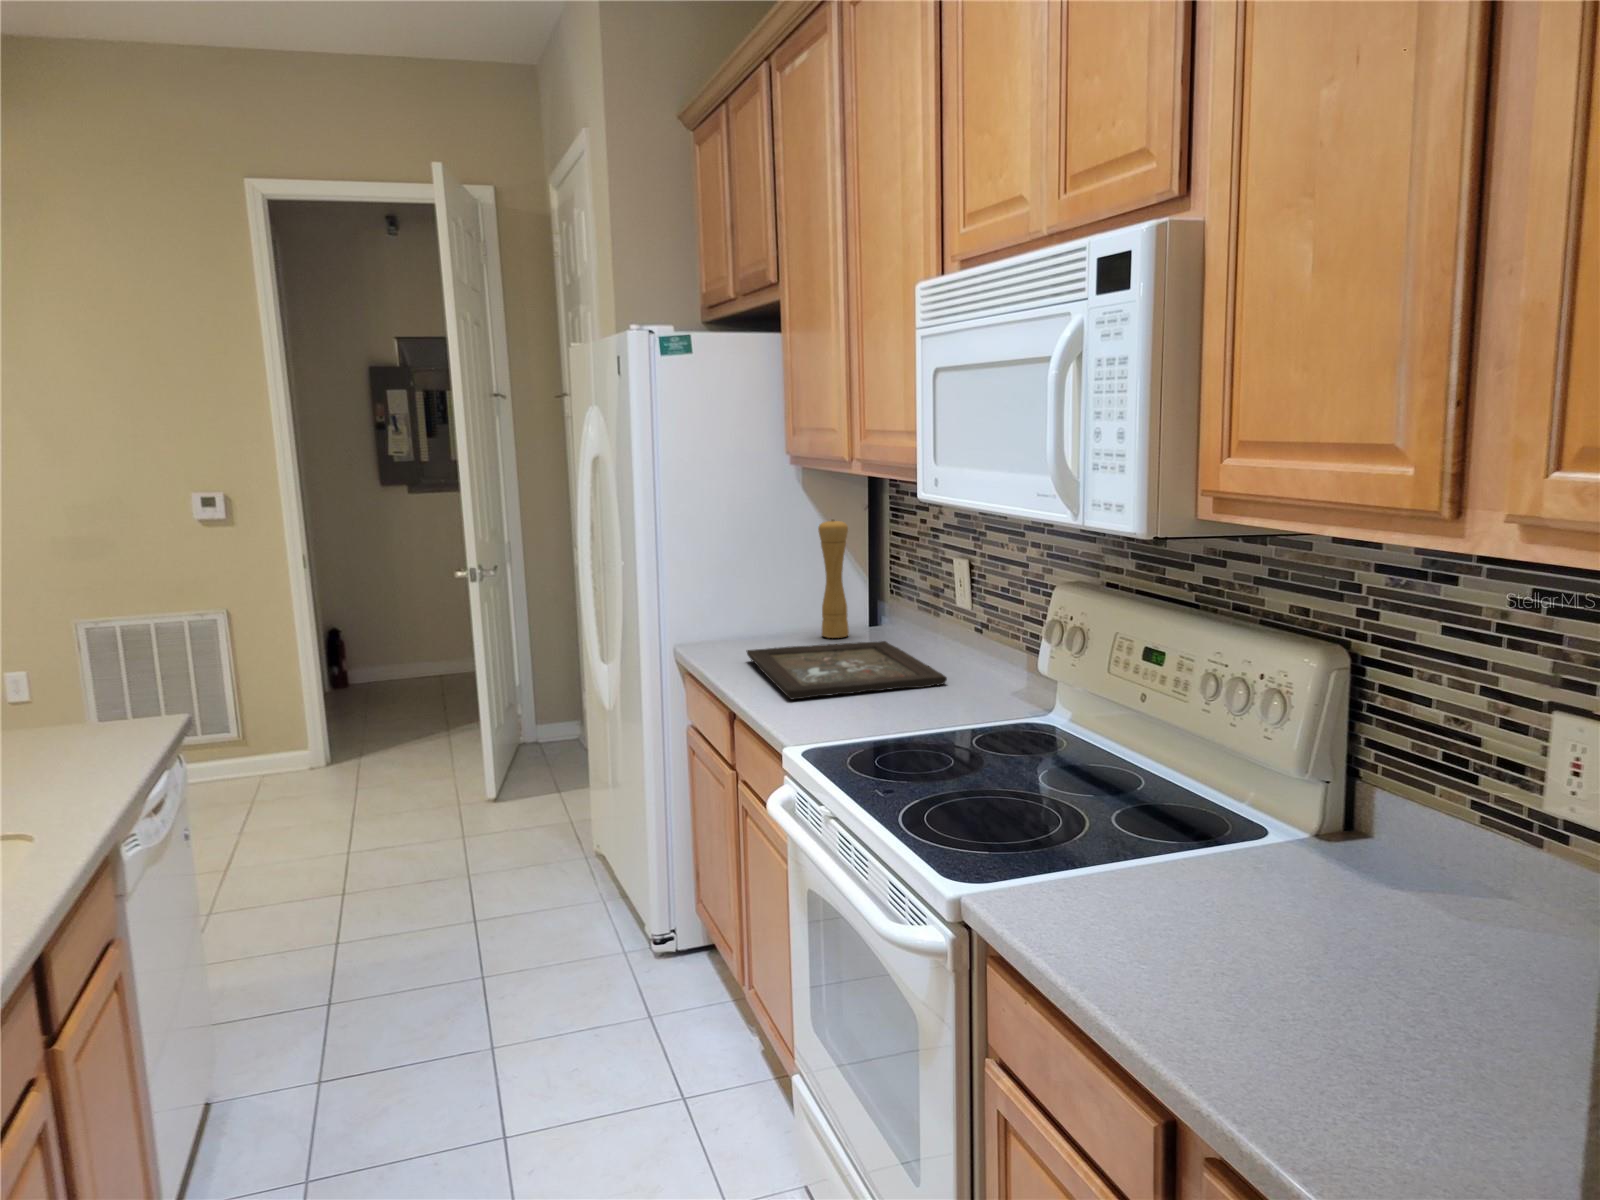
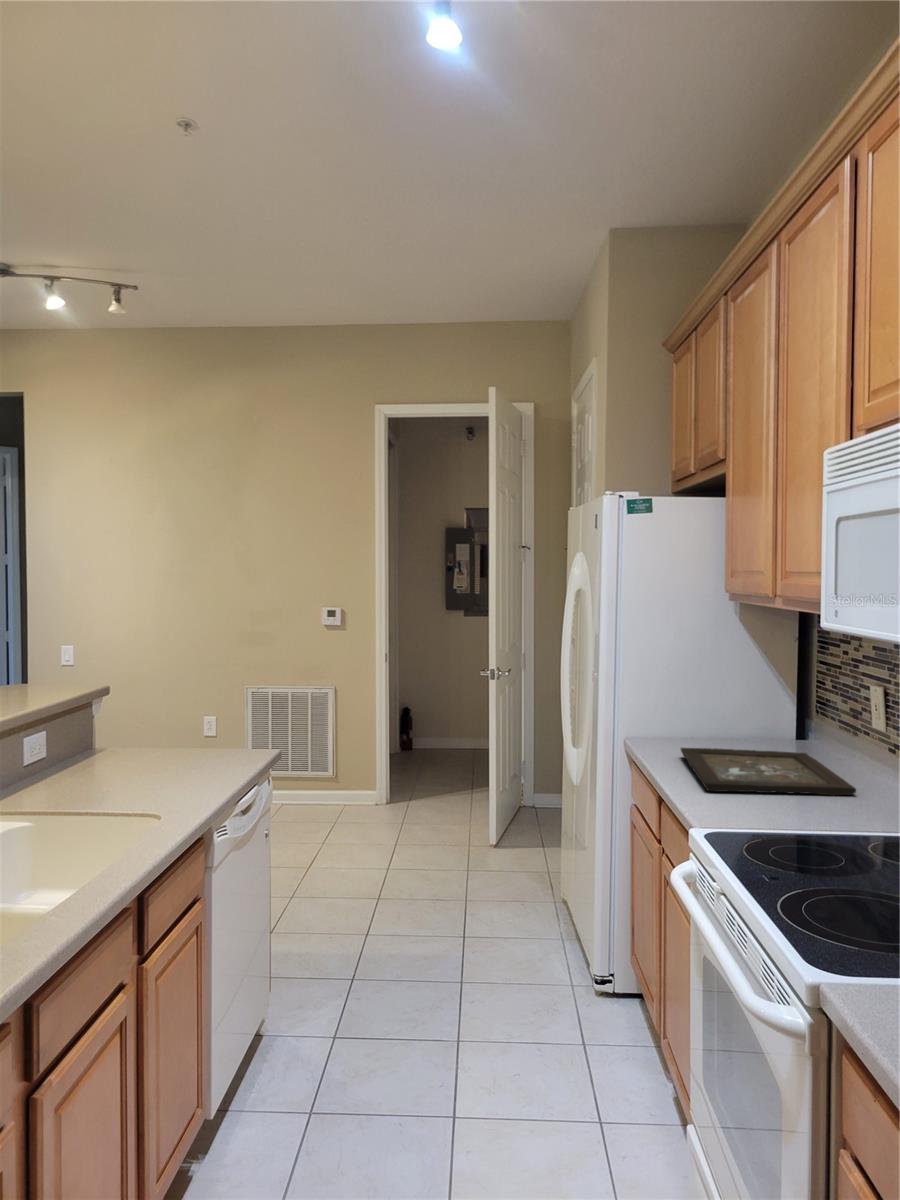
pepper mill: present [818,519,849,638] -> none [751,647,777,747]

